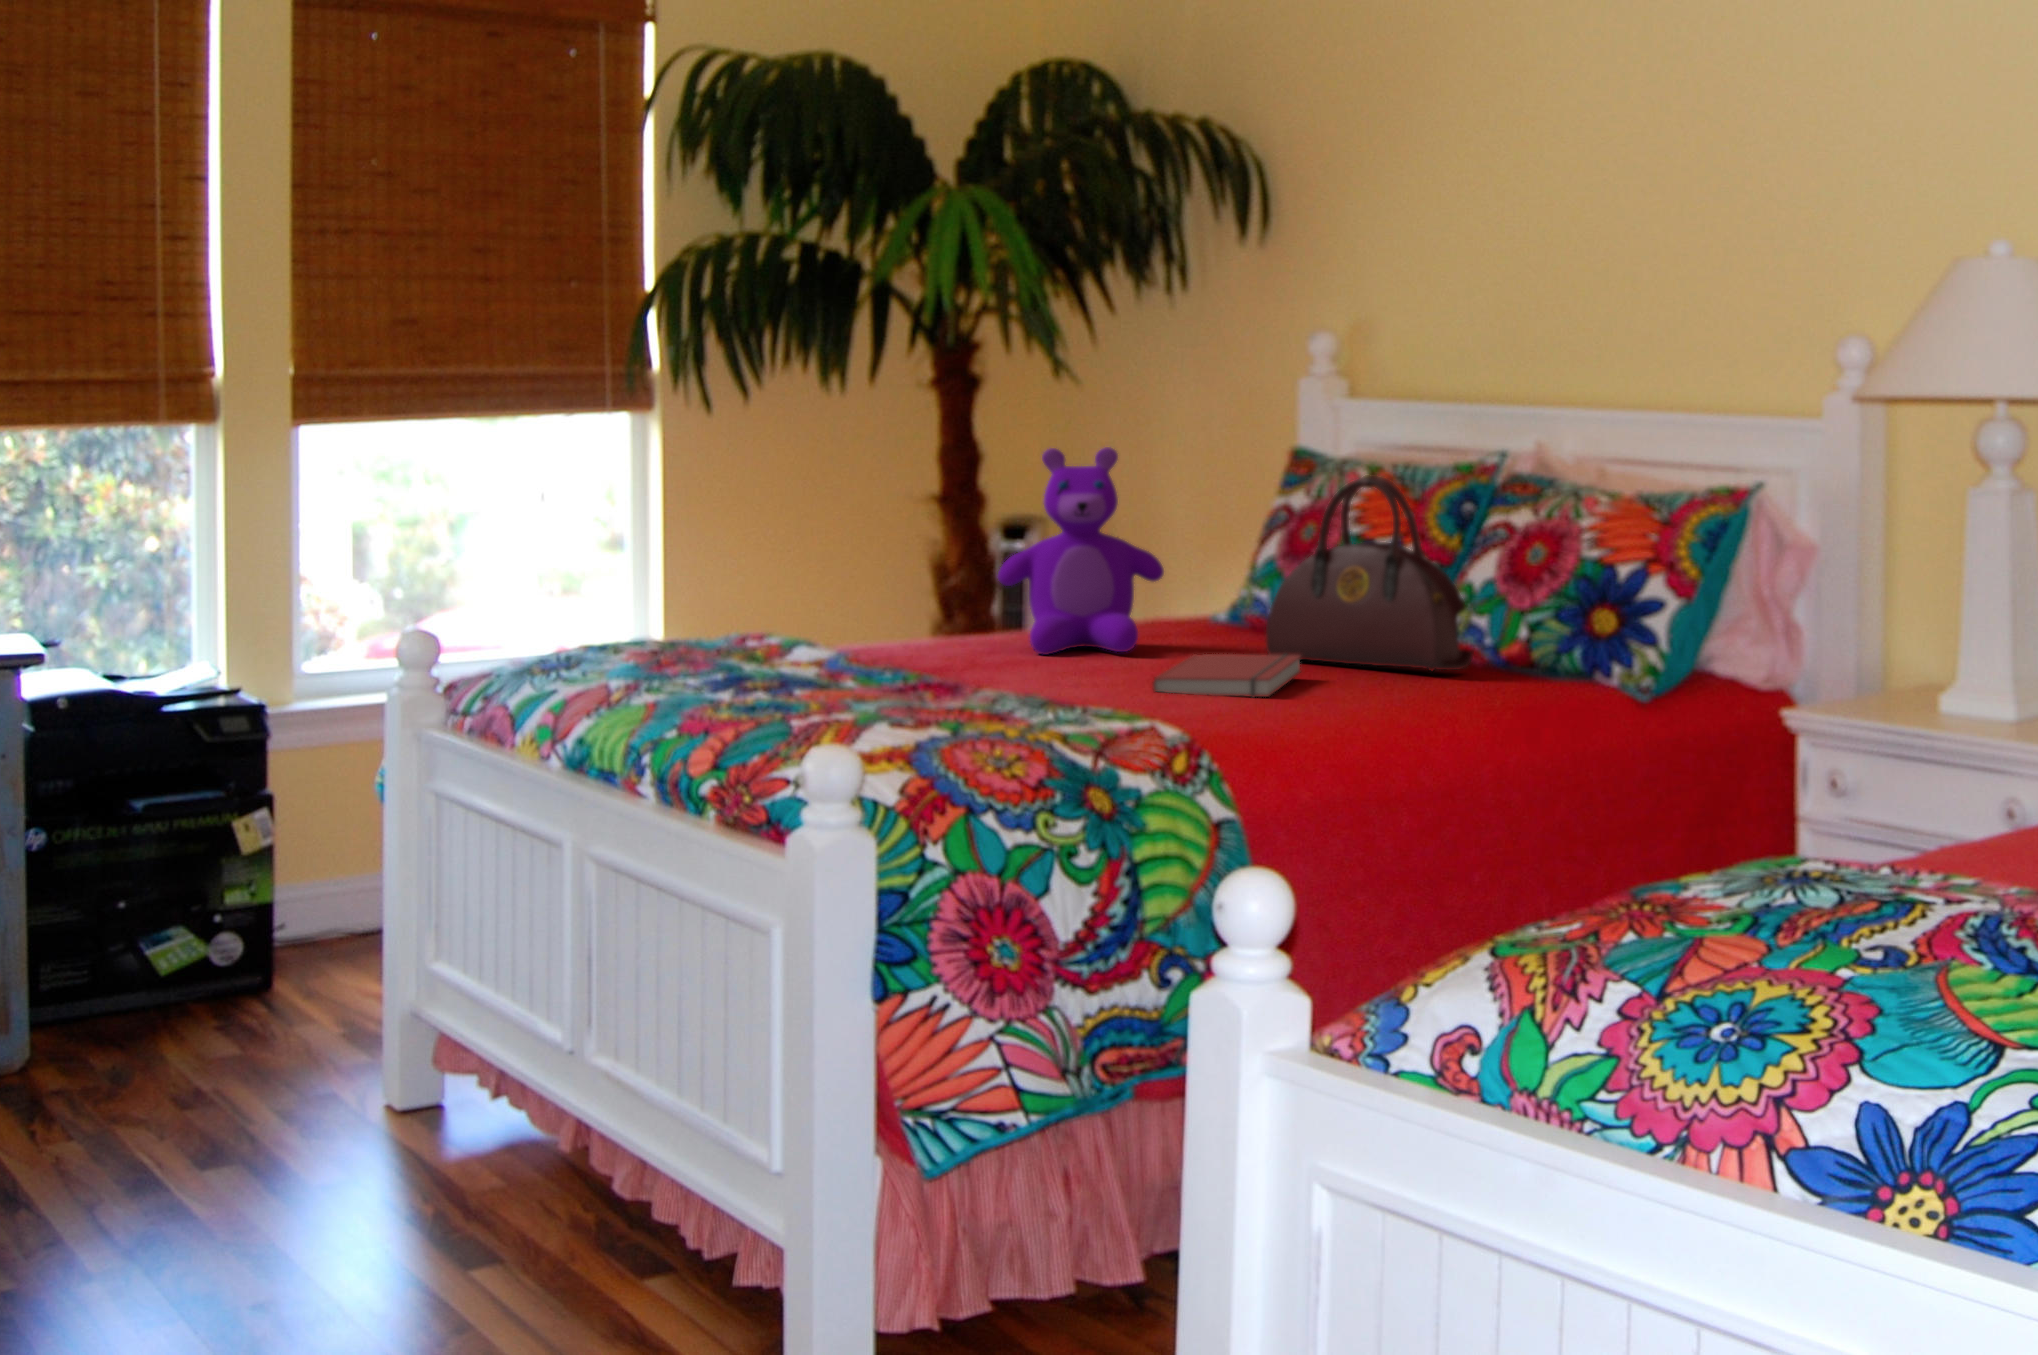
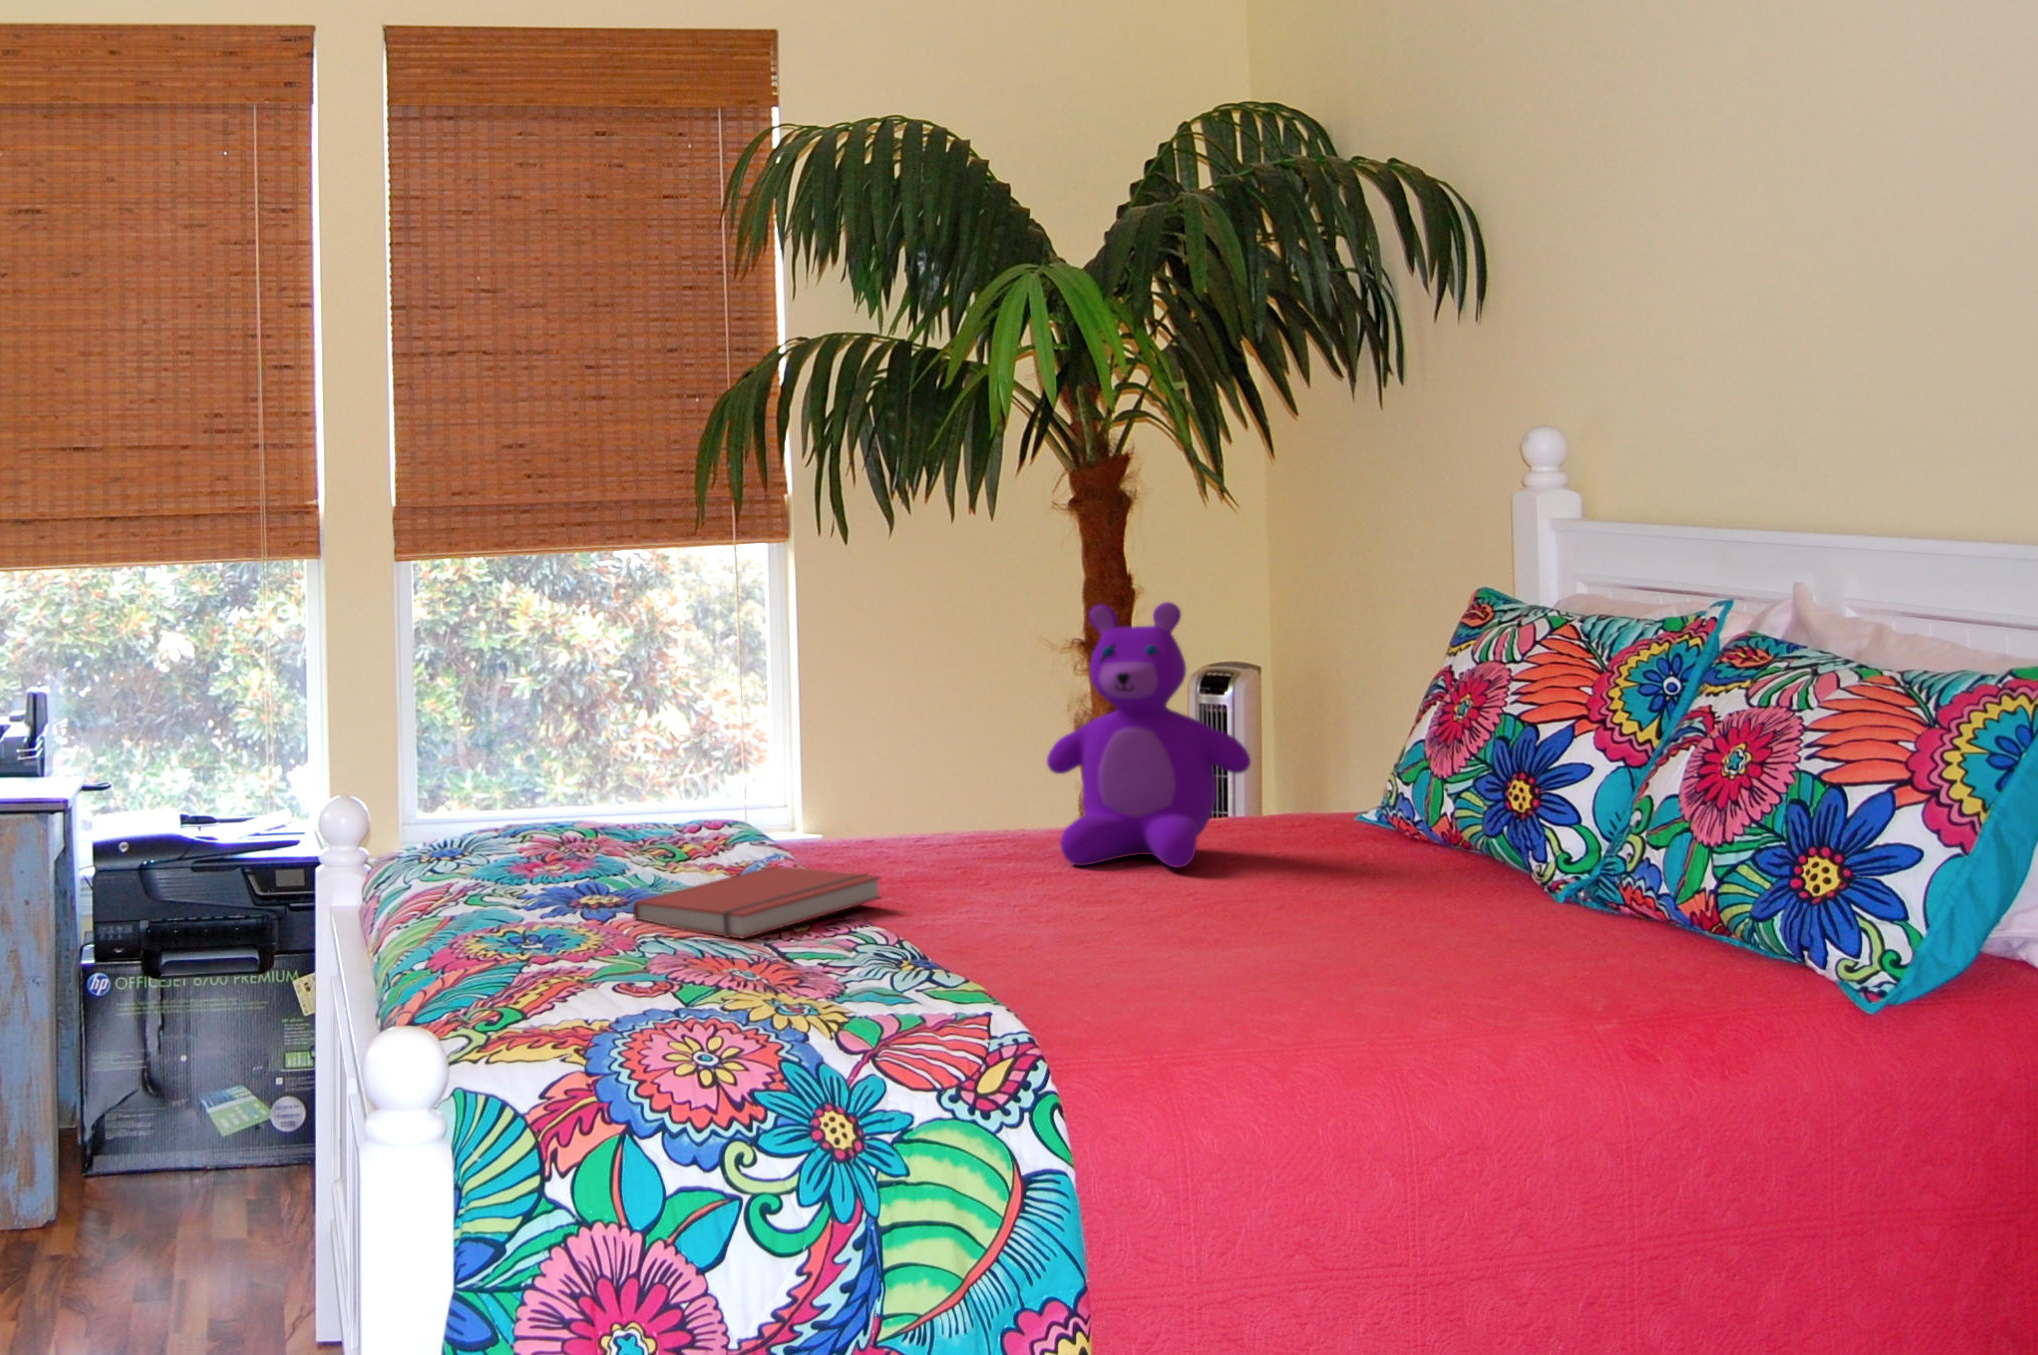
handbag: present [1266,475,1473,671] -> none [1359,638,1651,929]
book: present [1153,654,1302,697] -> present [633,866,881,938]

